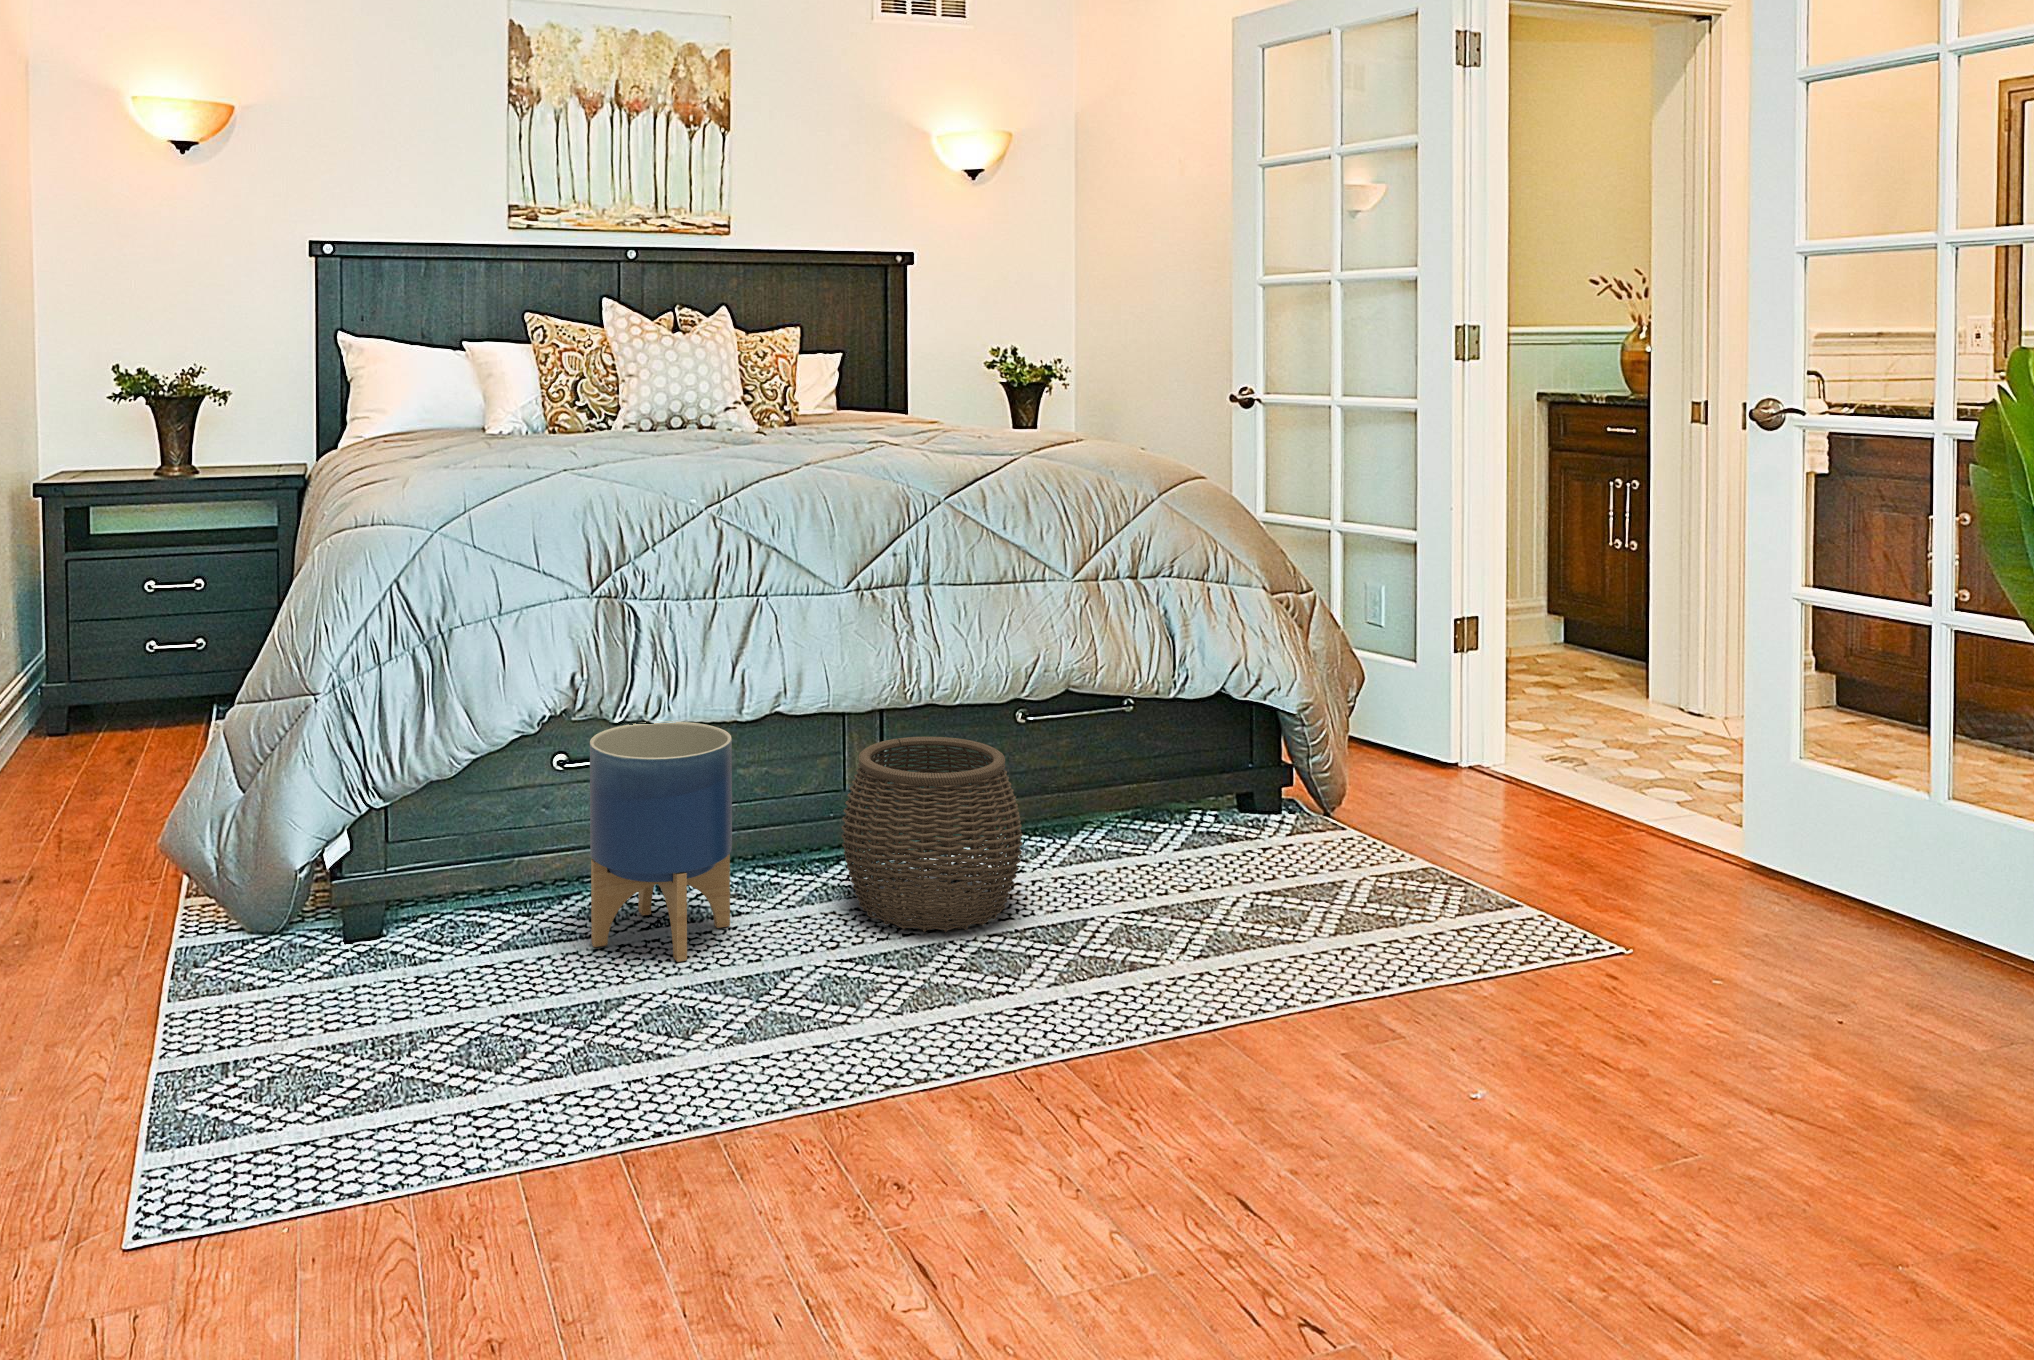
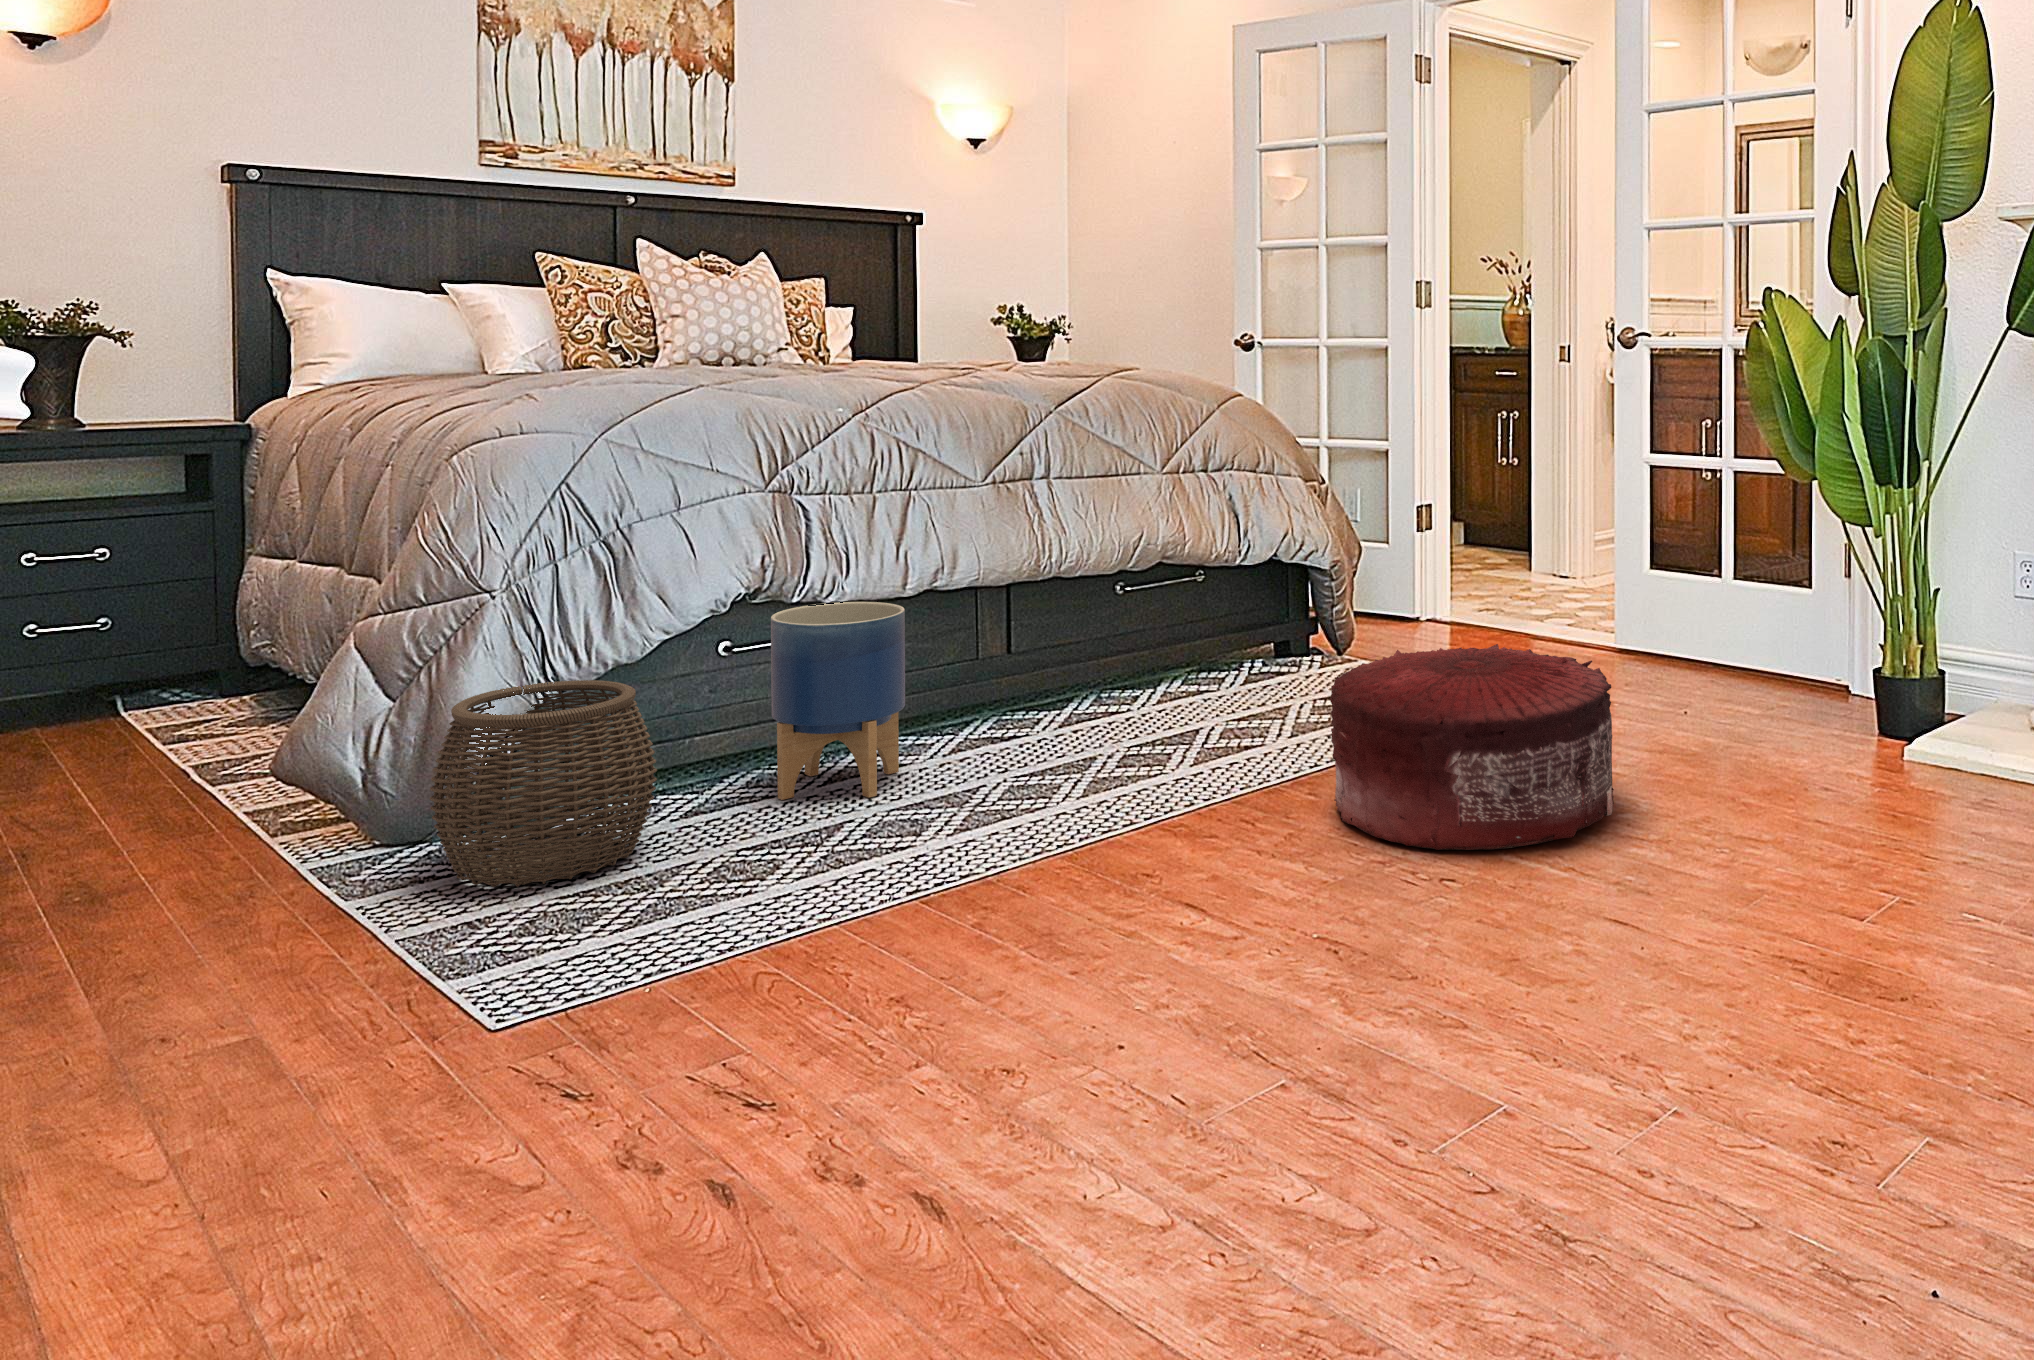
woven basket: present [841,736,1023,932] -> present [430,680,657,887]
pouf: none [1195,883,1658,1272] -> present [1330,644,1614,850]

